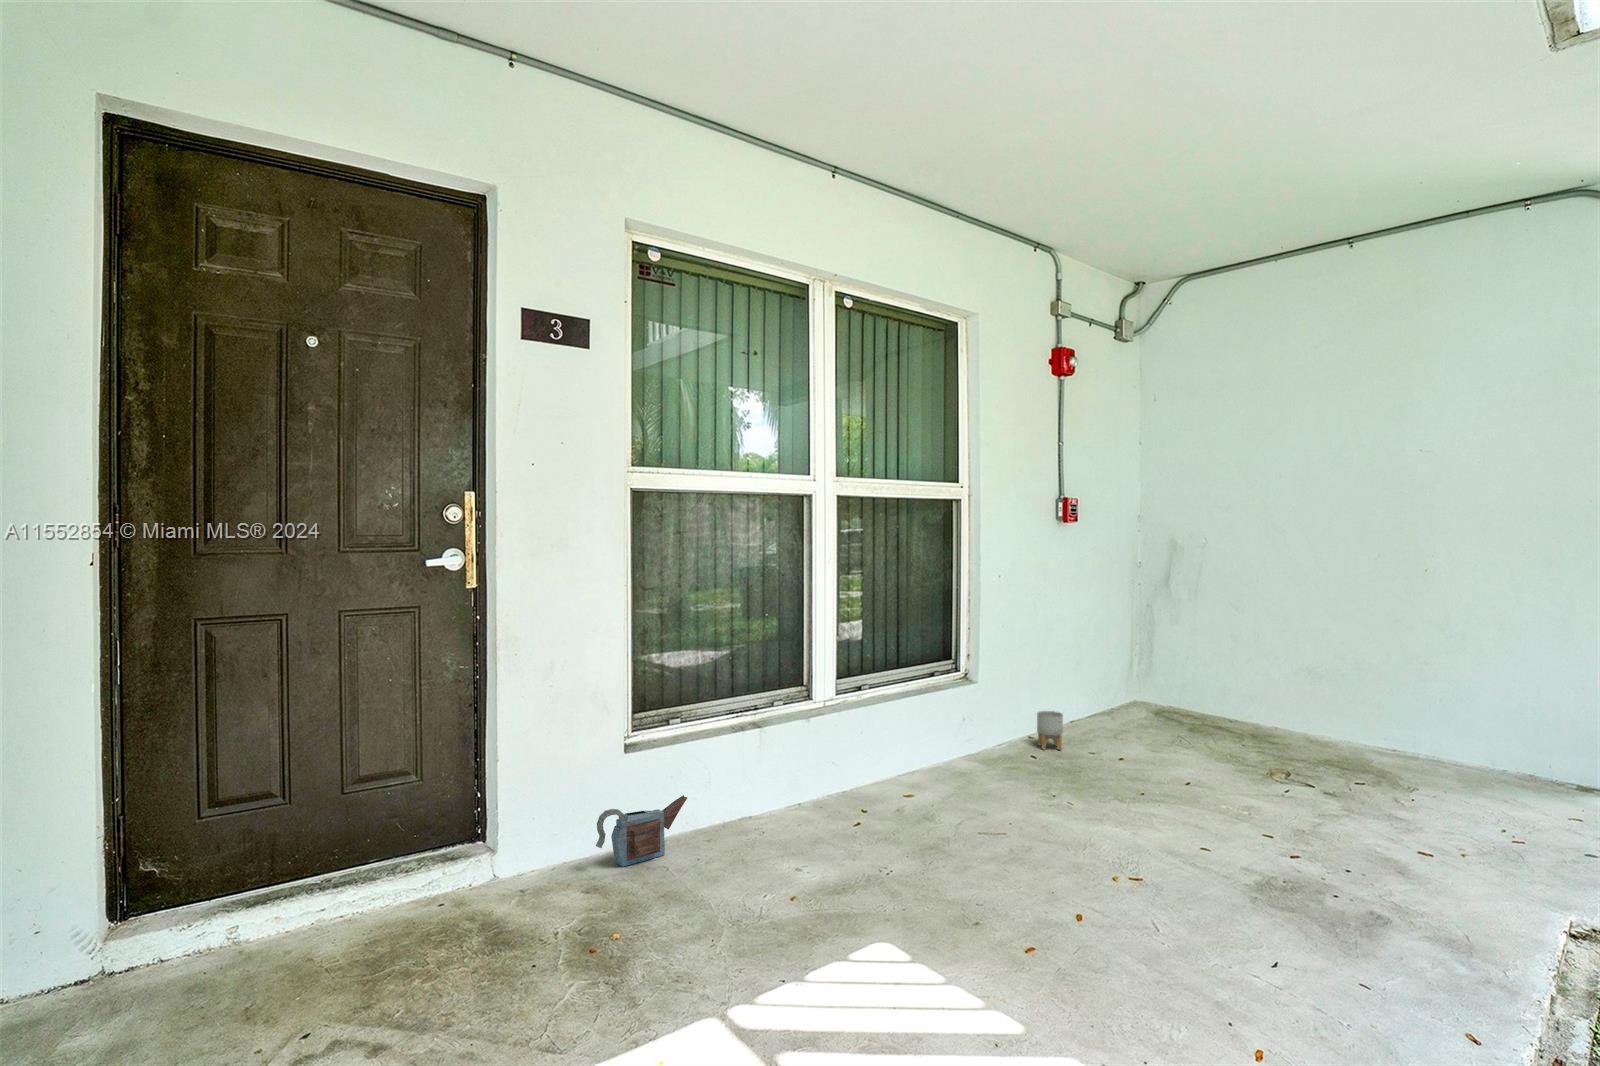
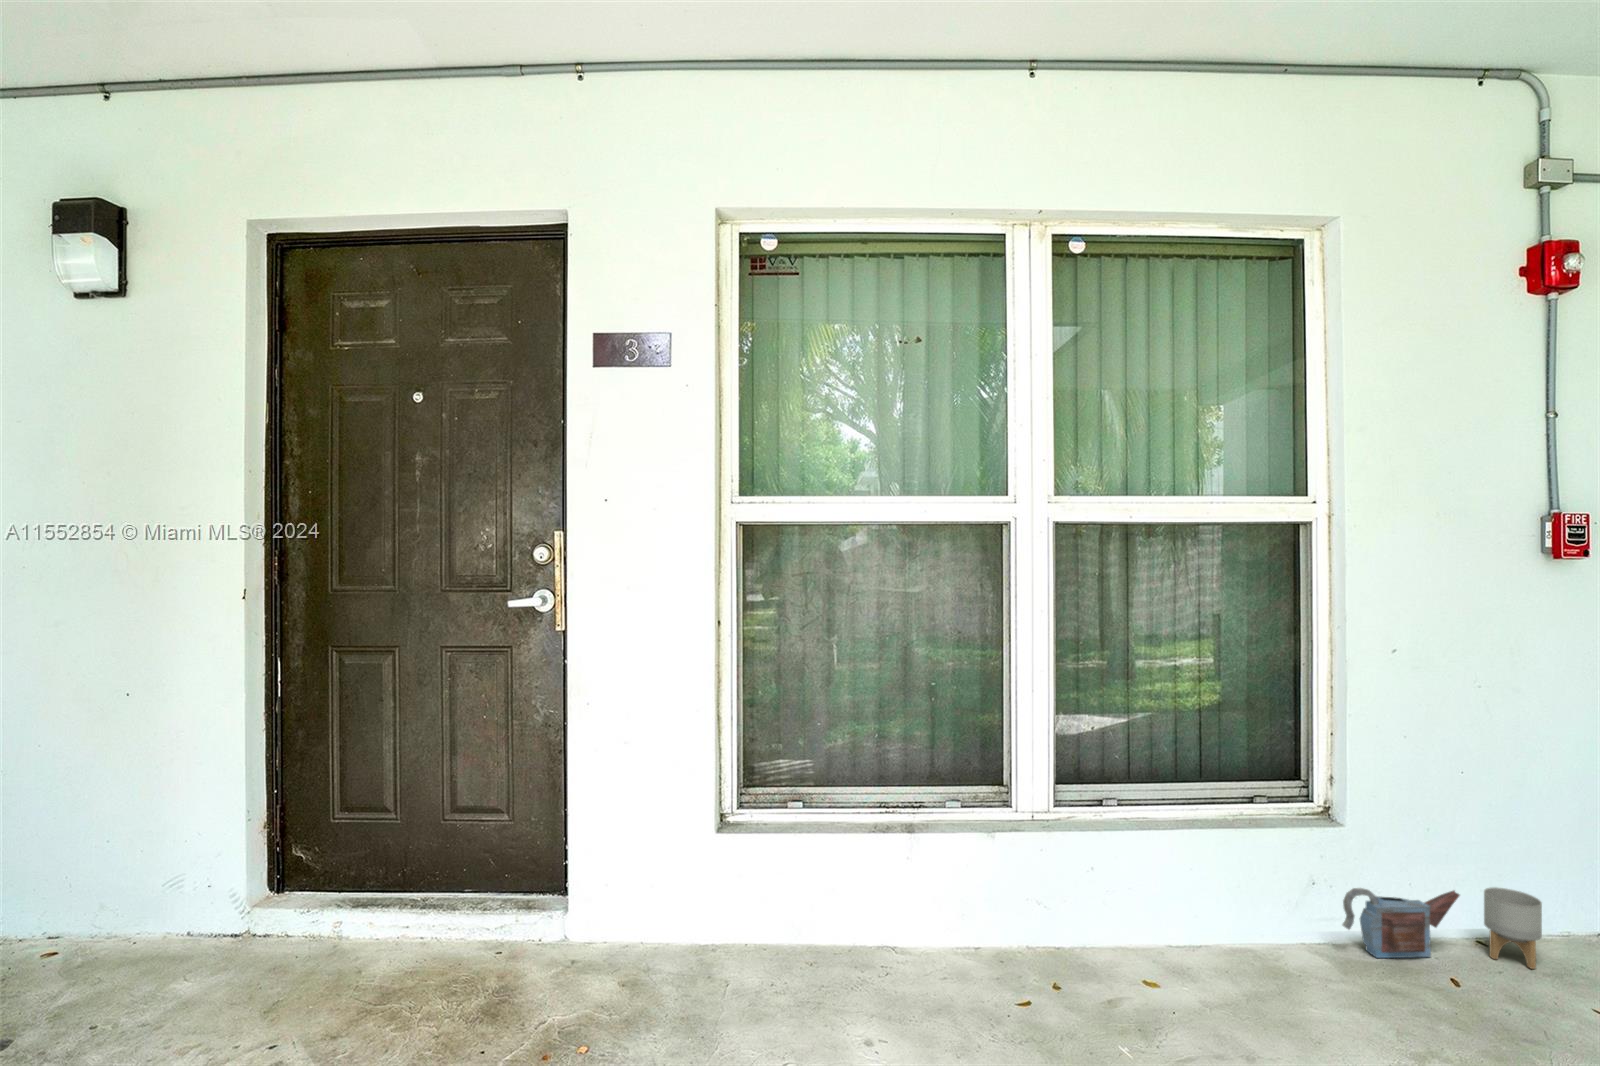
watering can: present [596,795,687,867] -> present [1342,888,1460,958]

